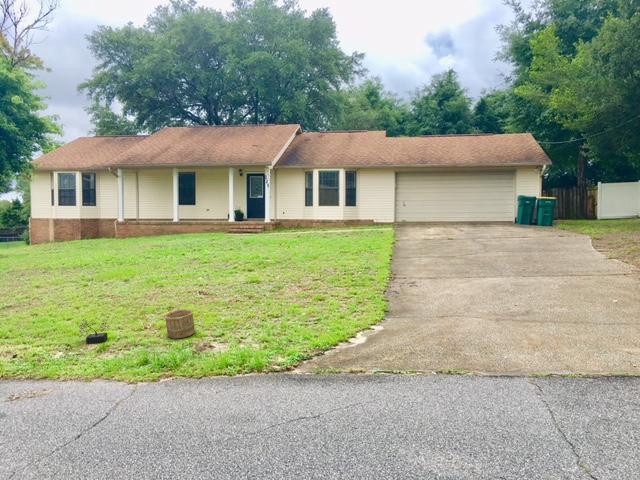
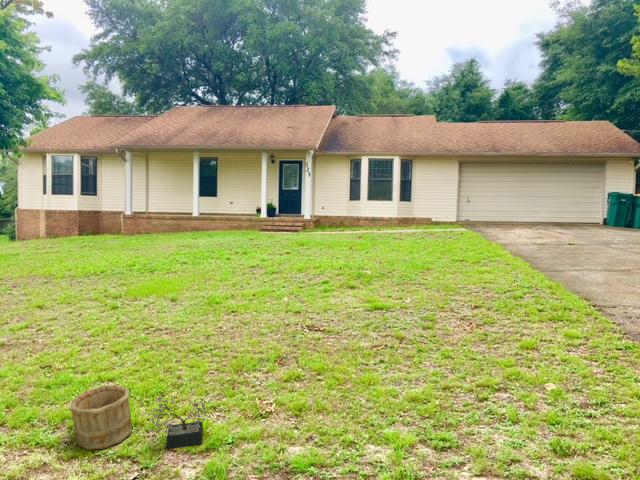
wooden bucket: present [164,309,195,339] -> present [69,385,132,450]

